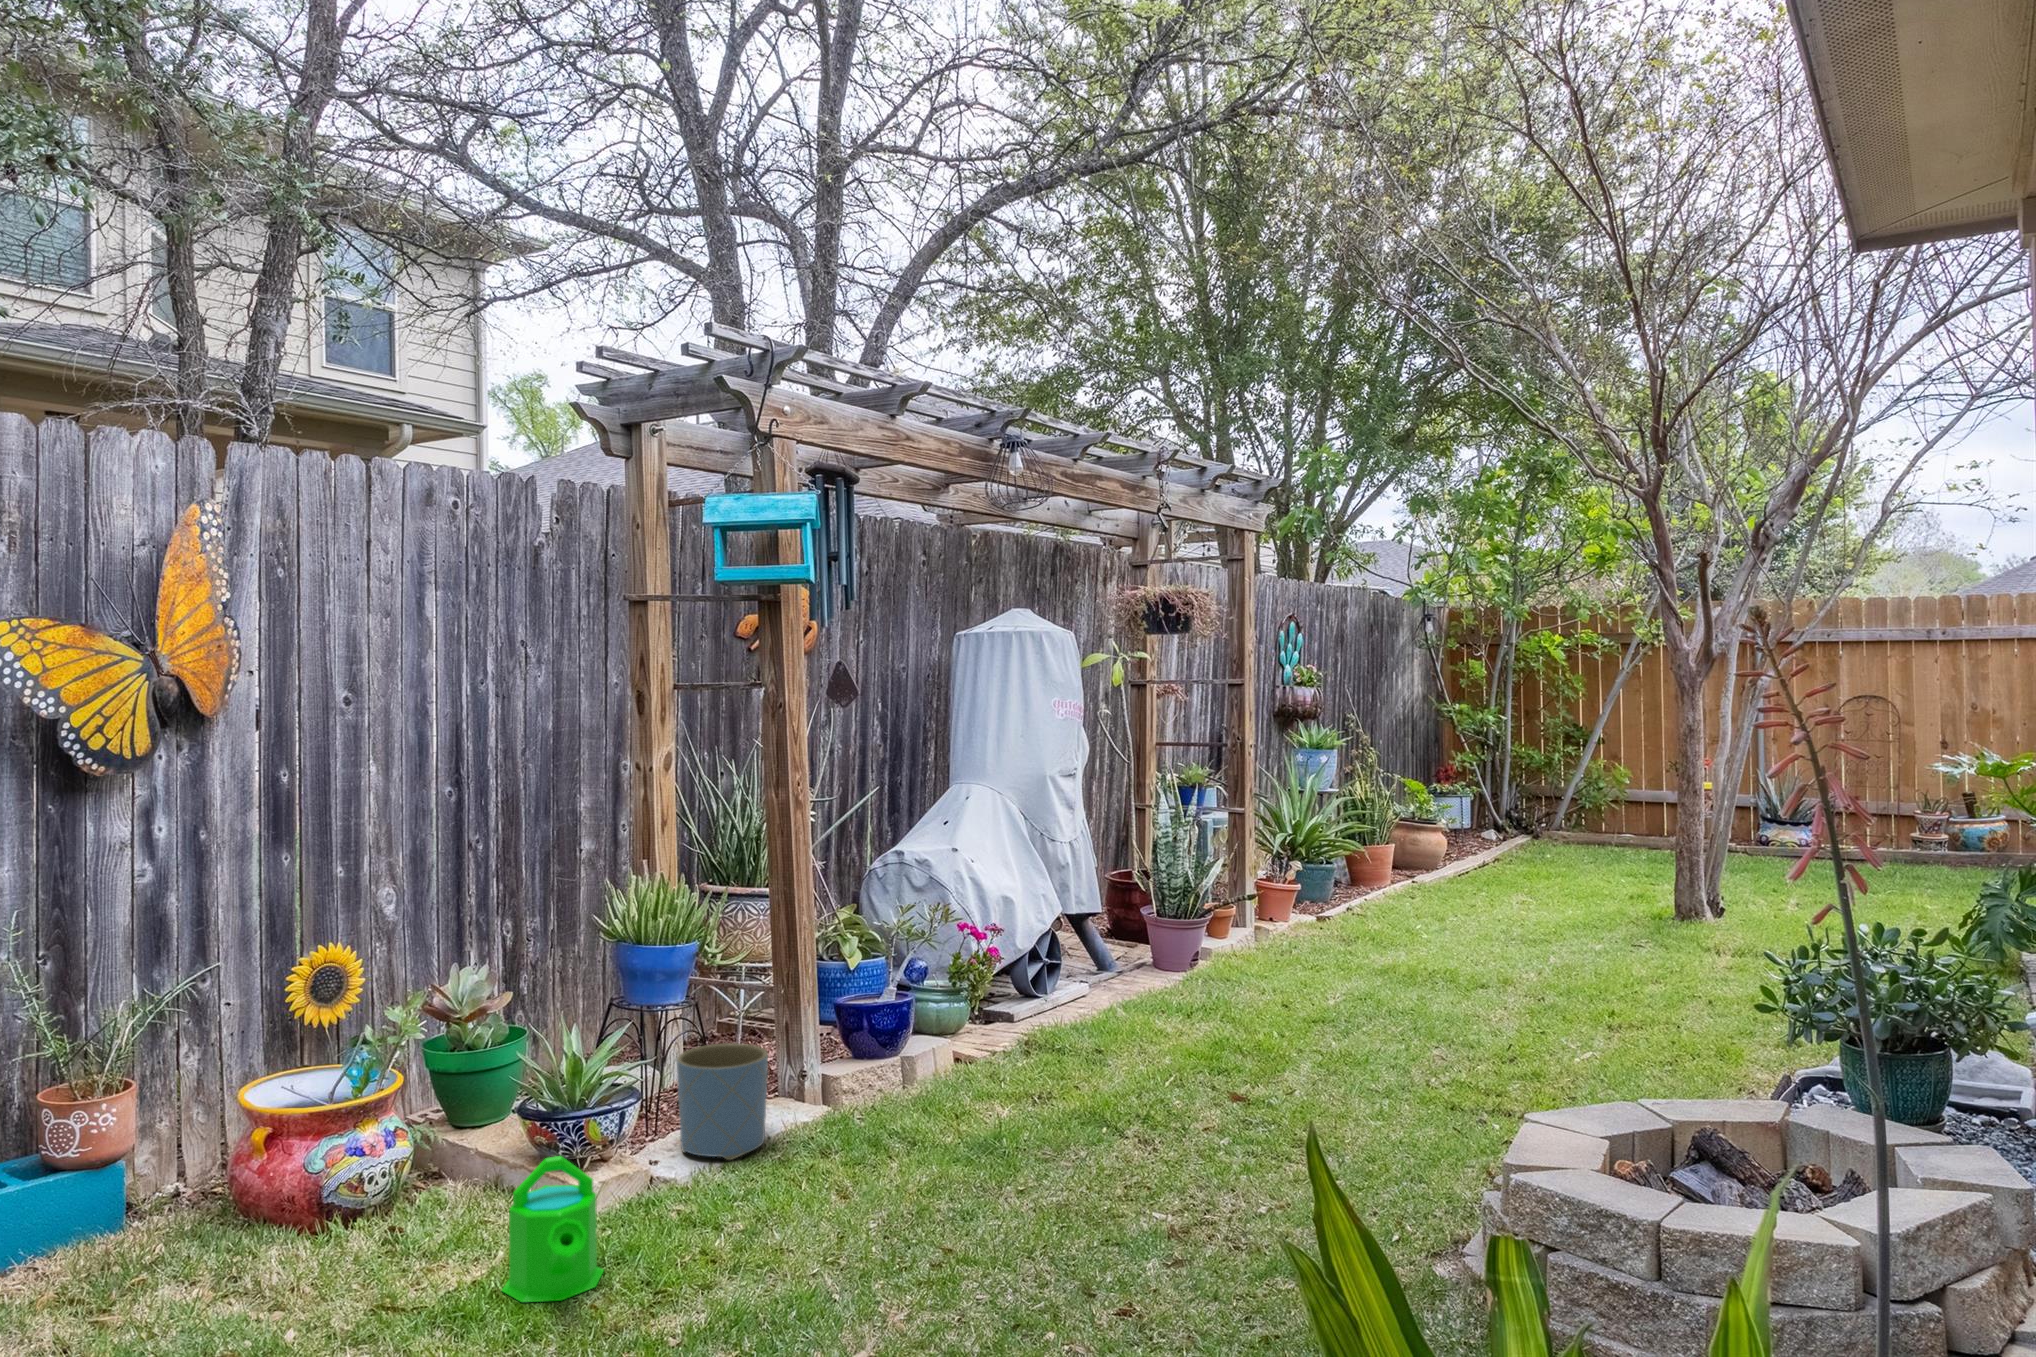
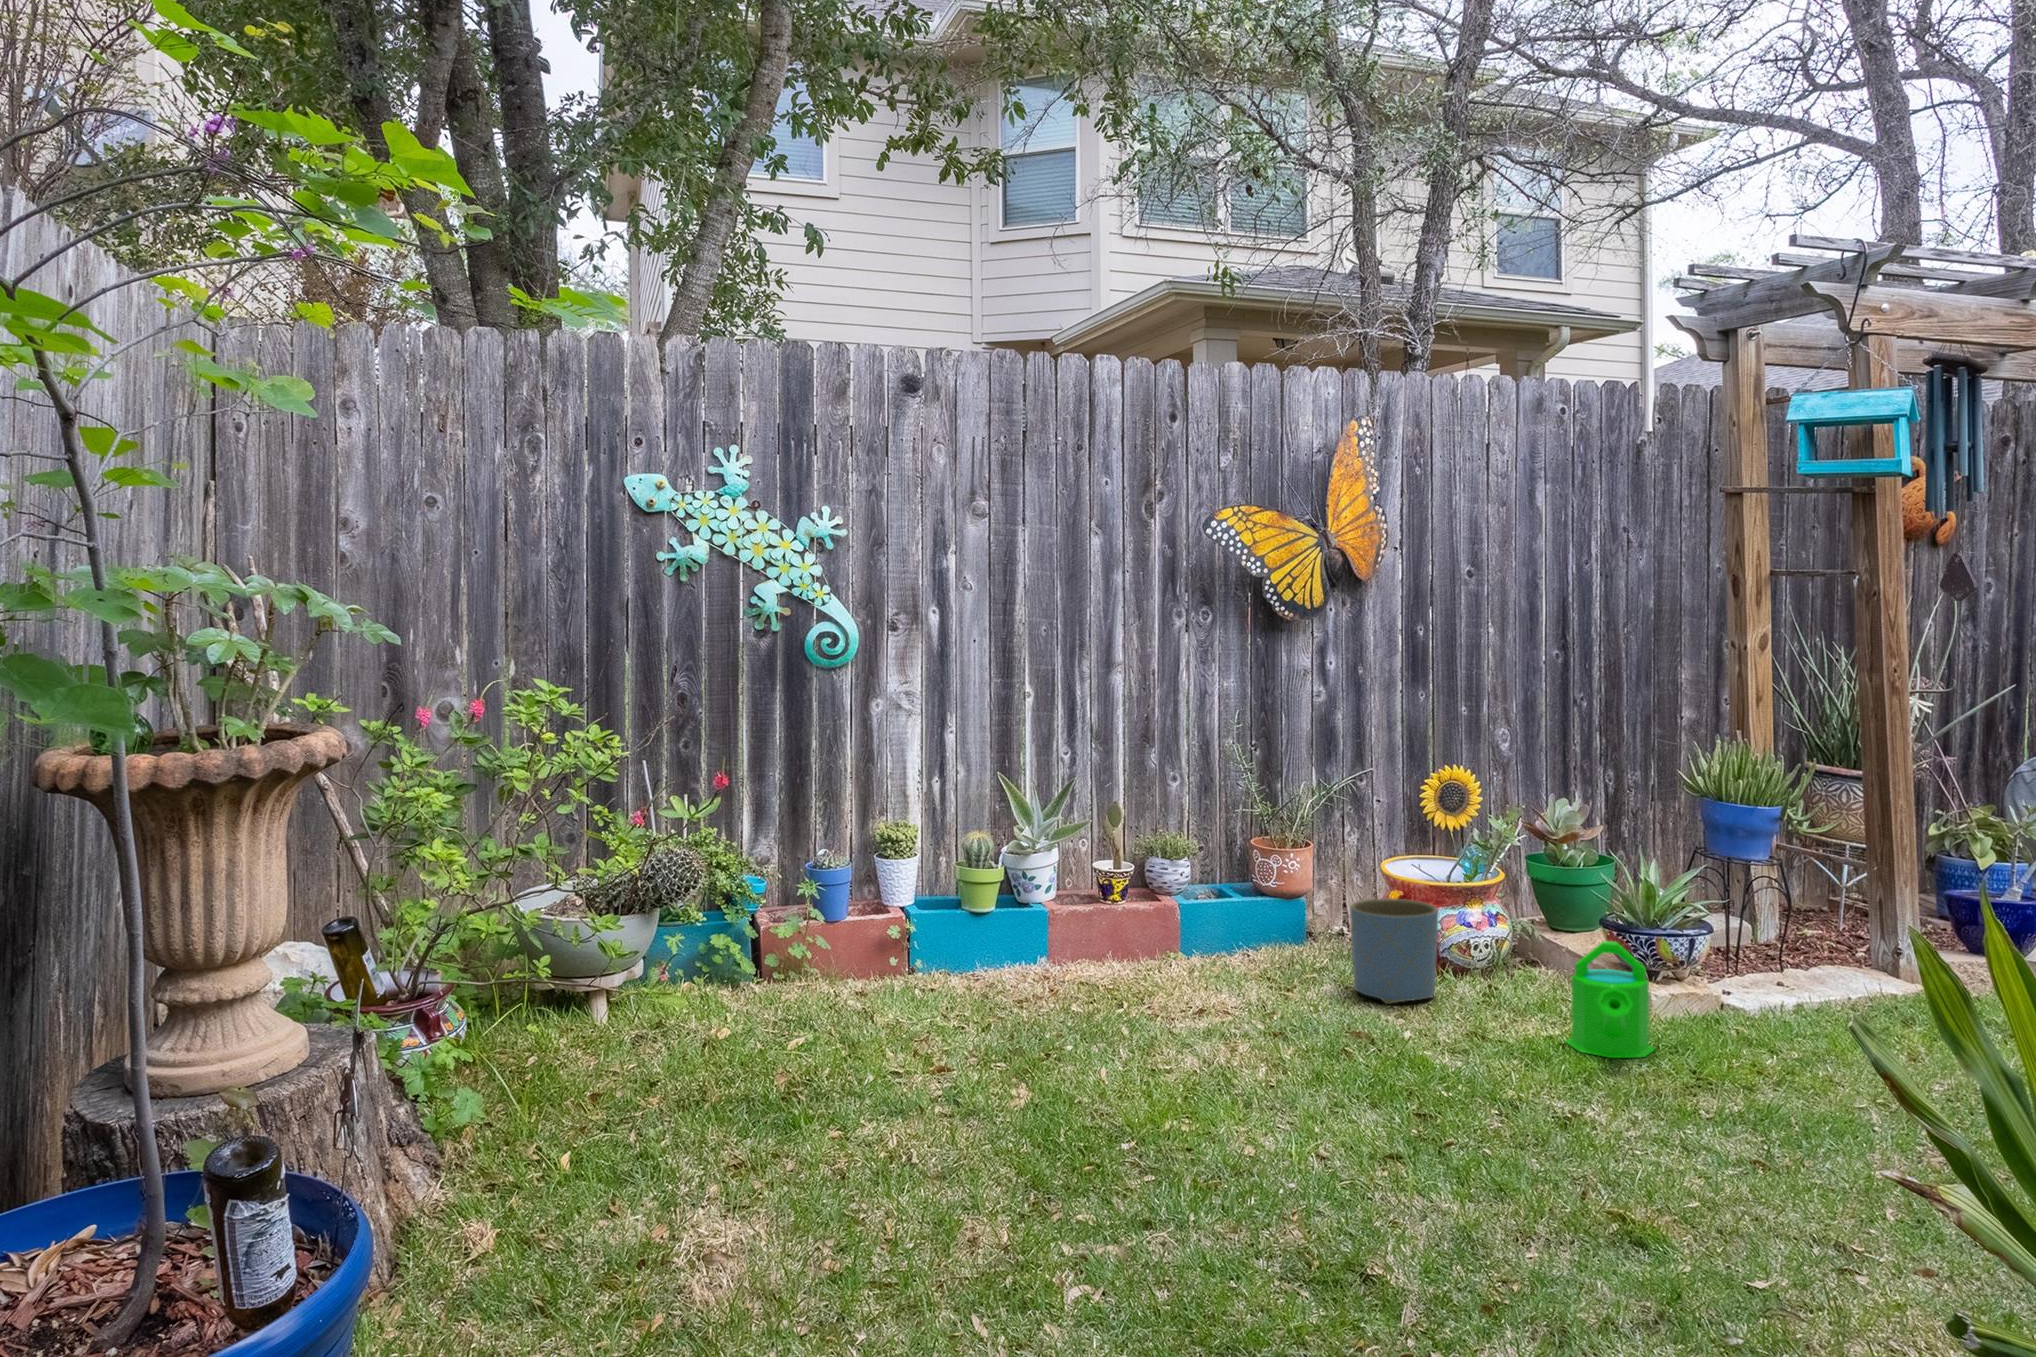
planter: present [677,1043,768,1160] -> present [1350,899,1438,1004]

